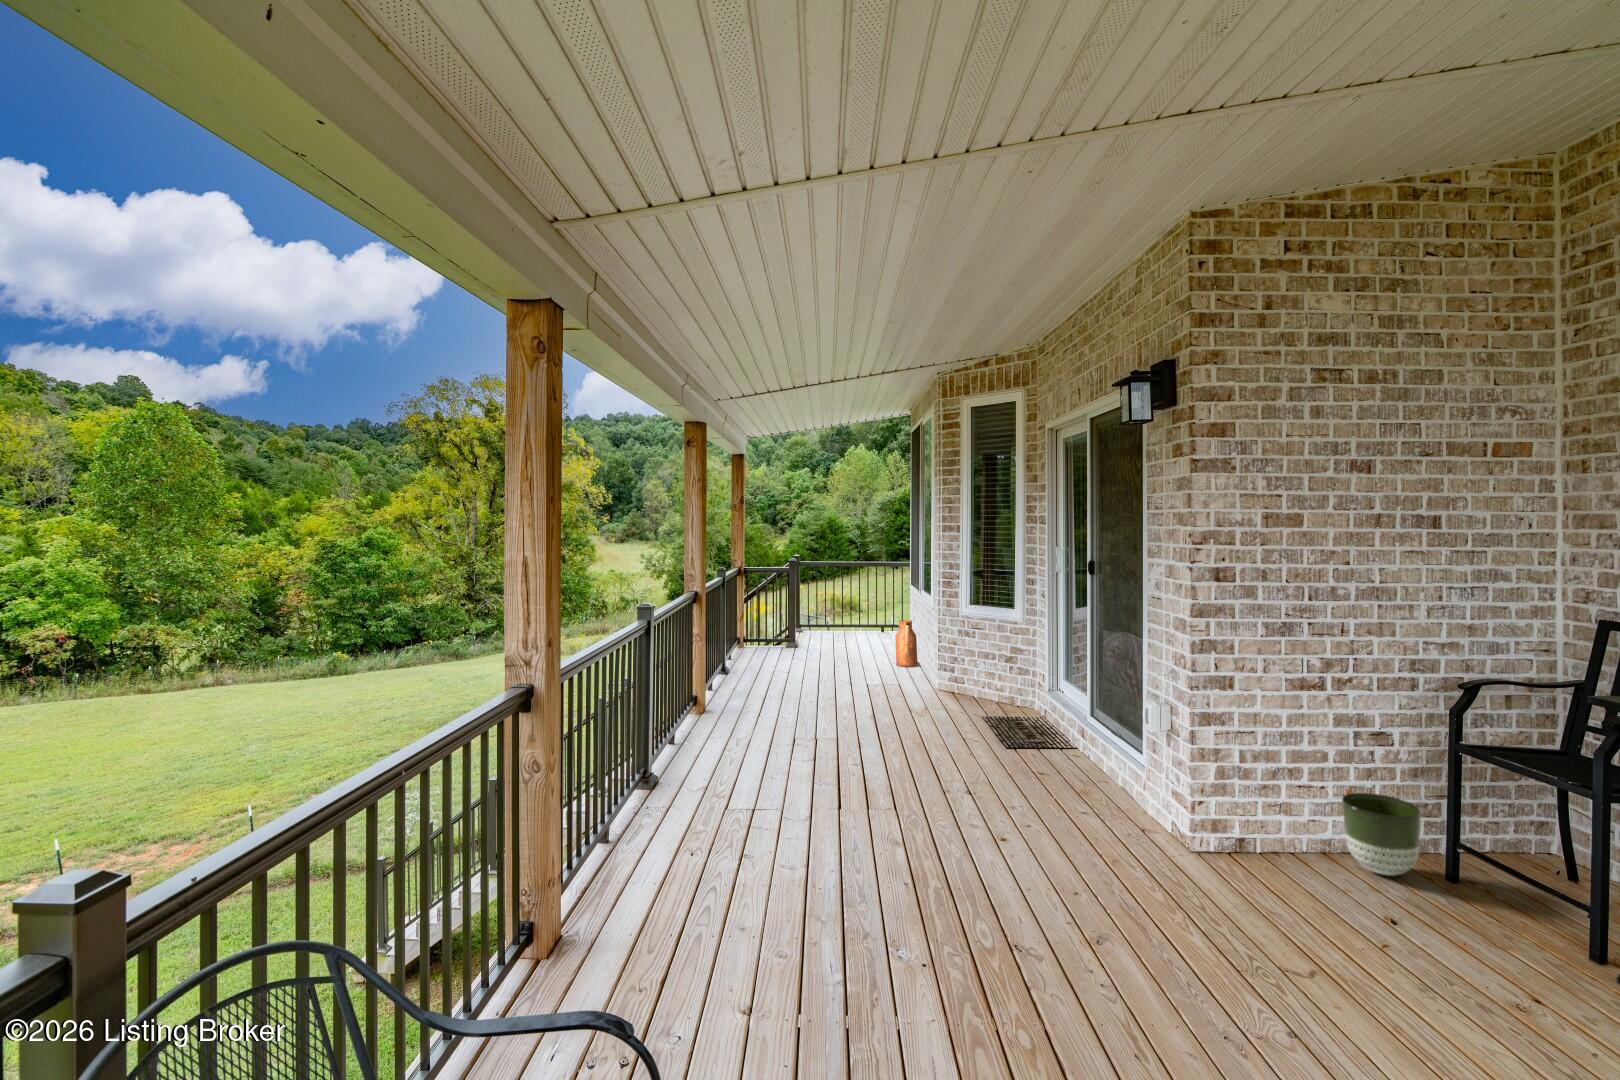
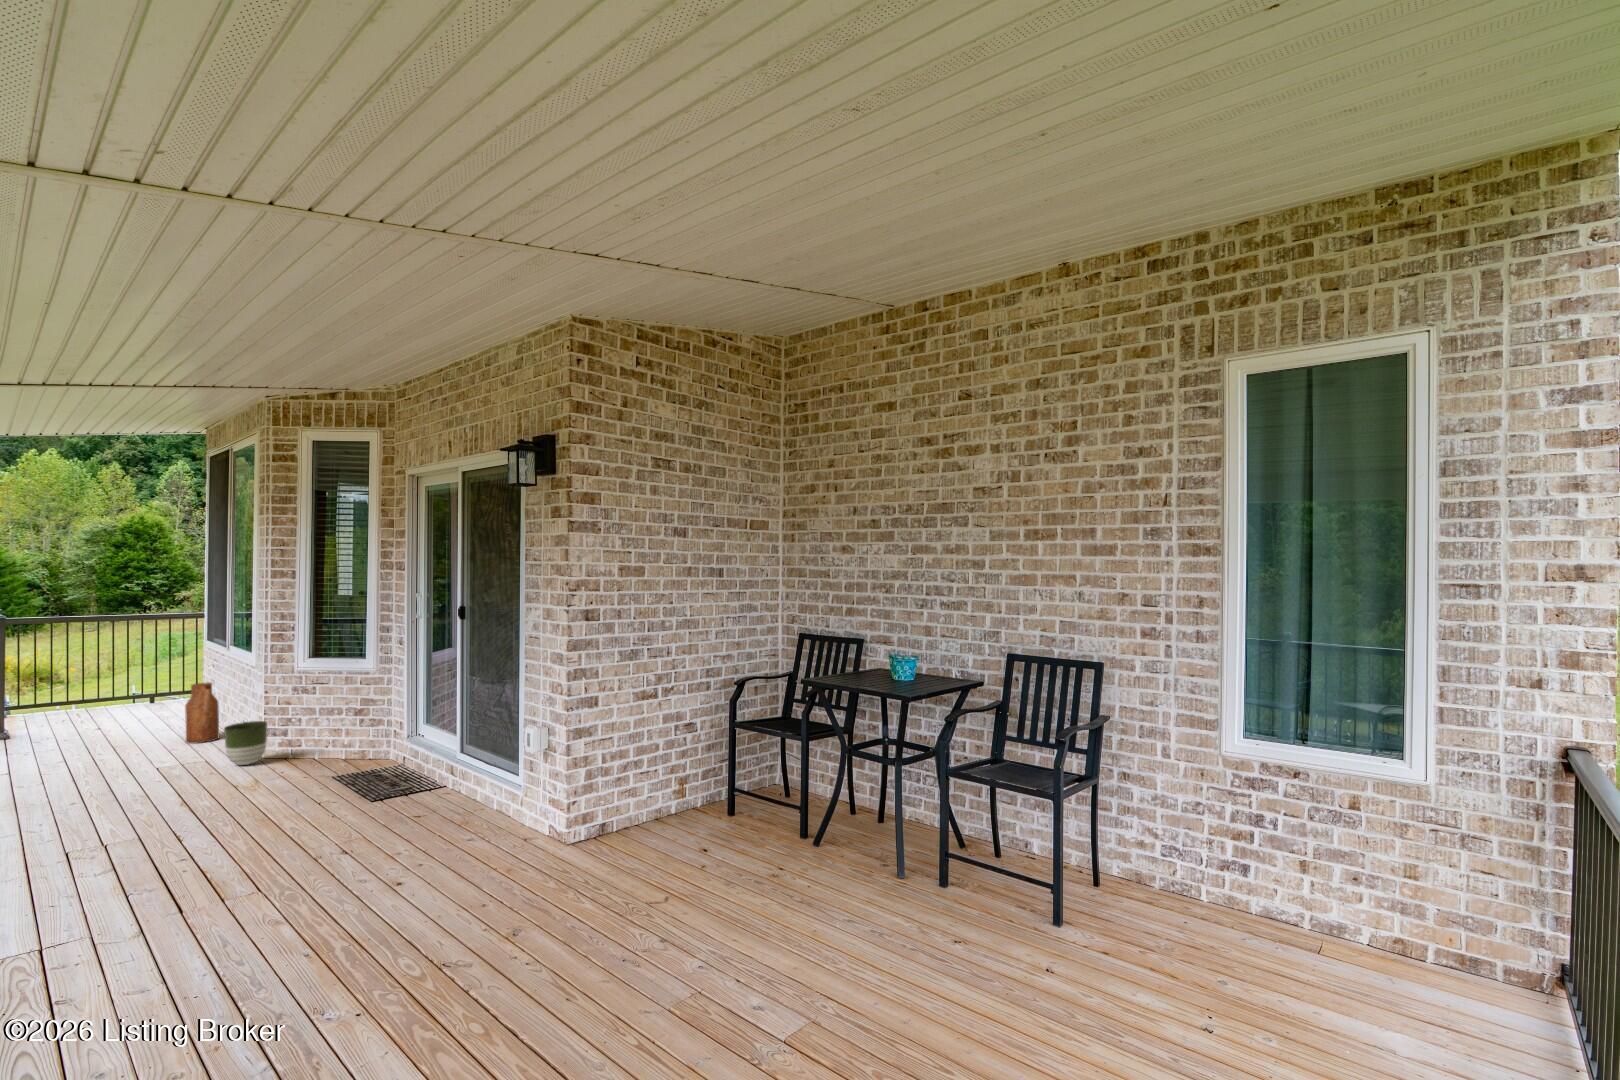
planter: present [1342,793,1421,876] -> present [224,721,267,765]

